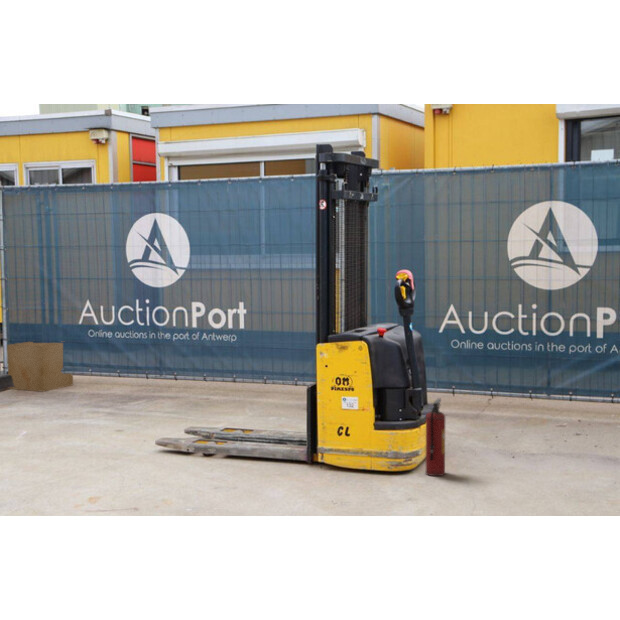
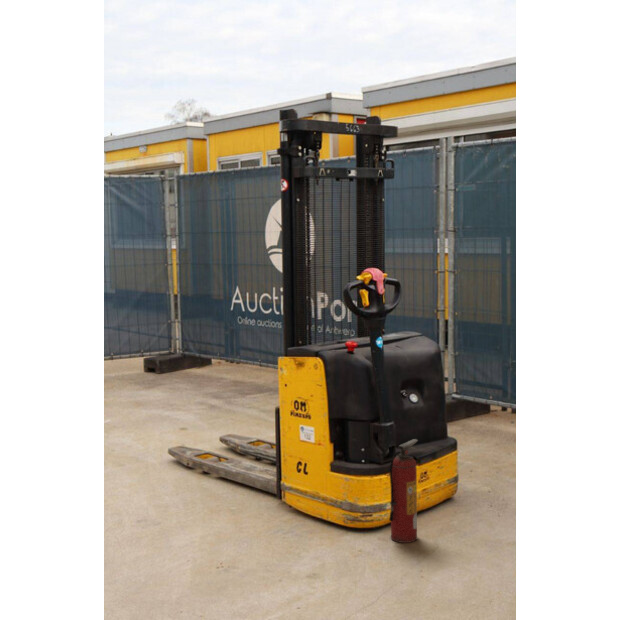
cardboard box: present [7,342,73,392] -> none [170,325,232,377]

